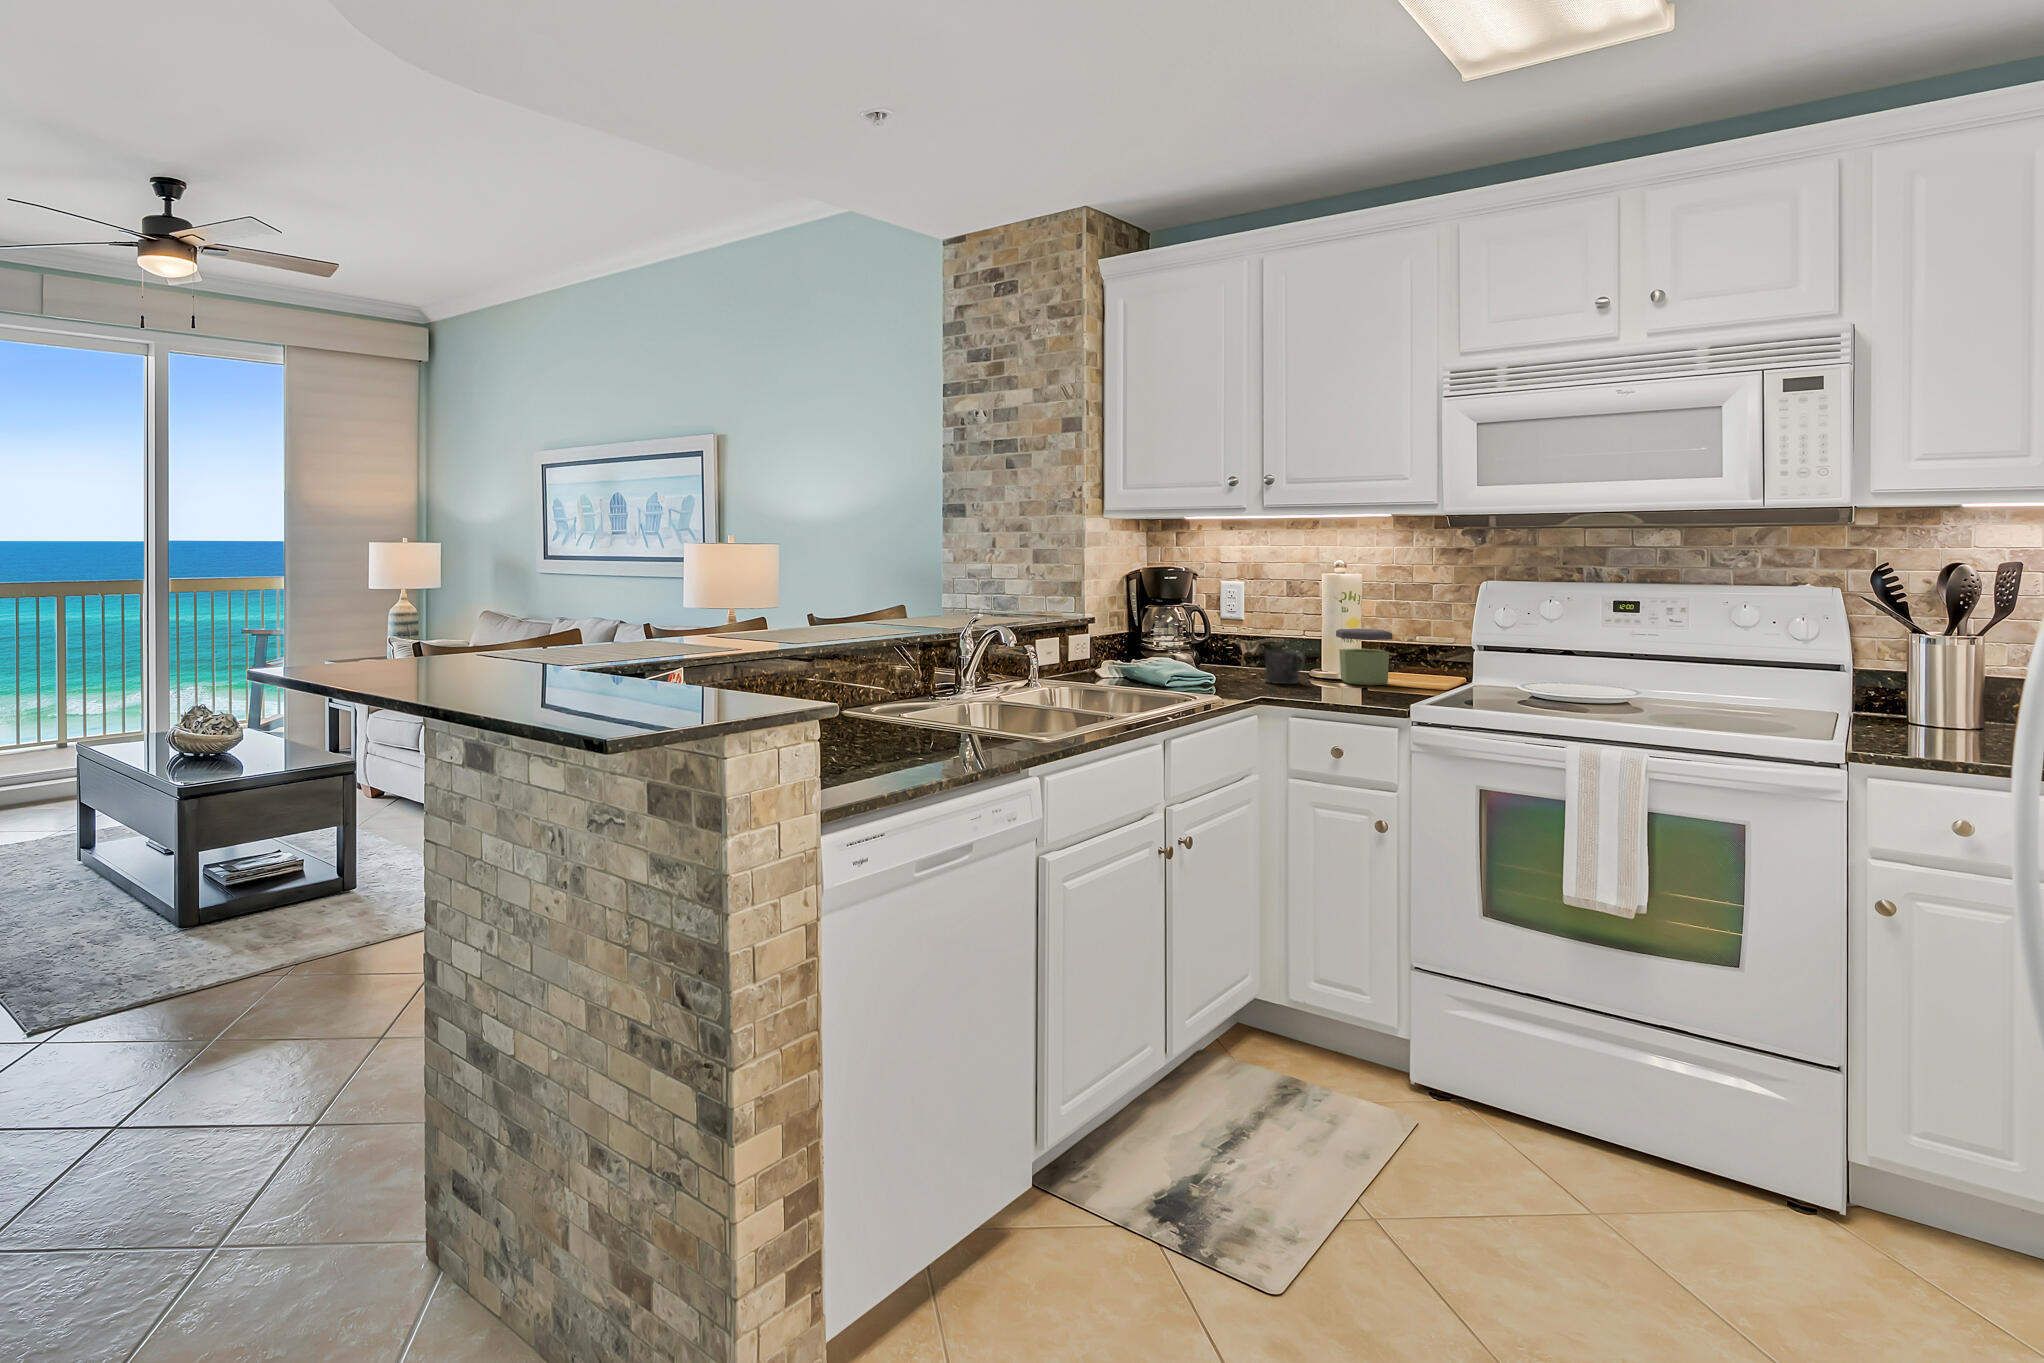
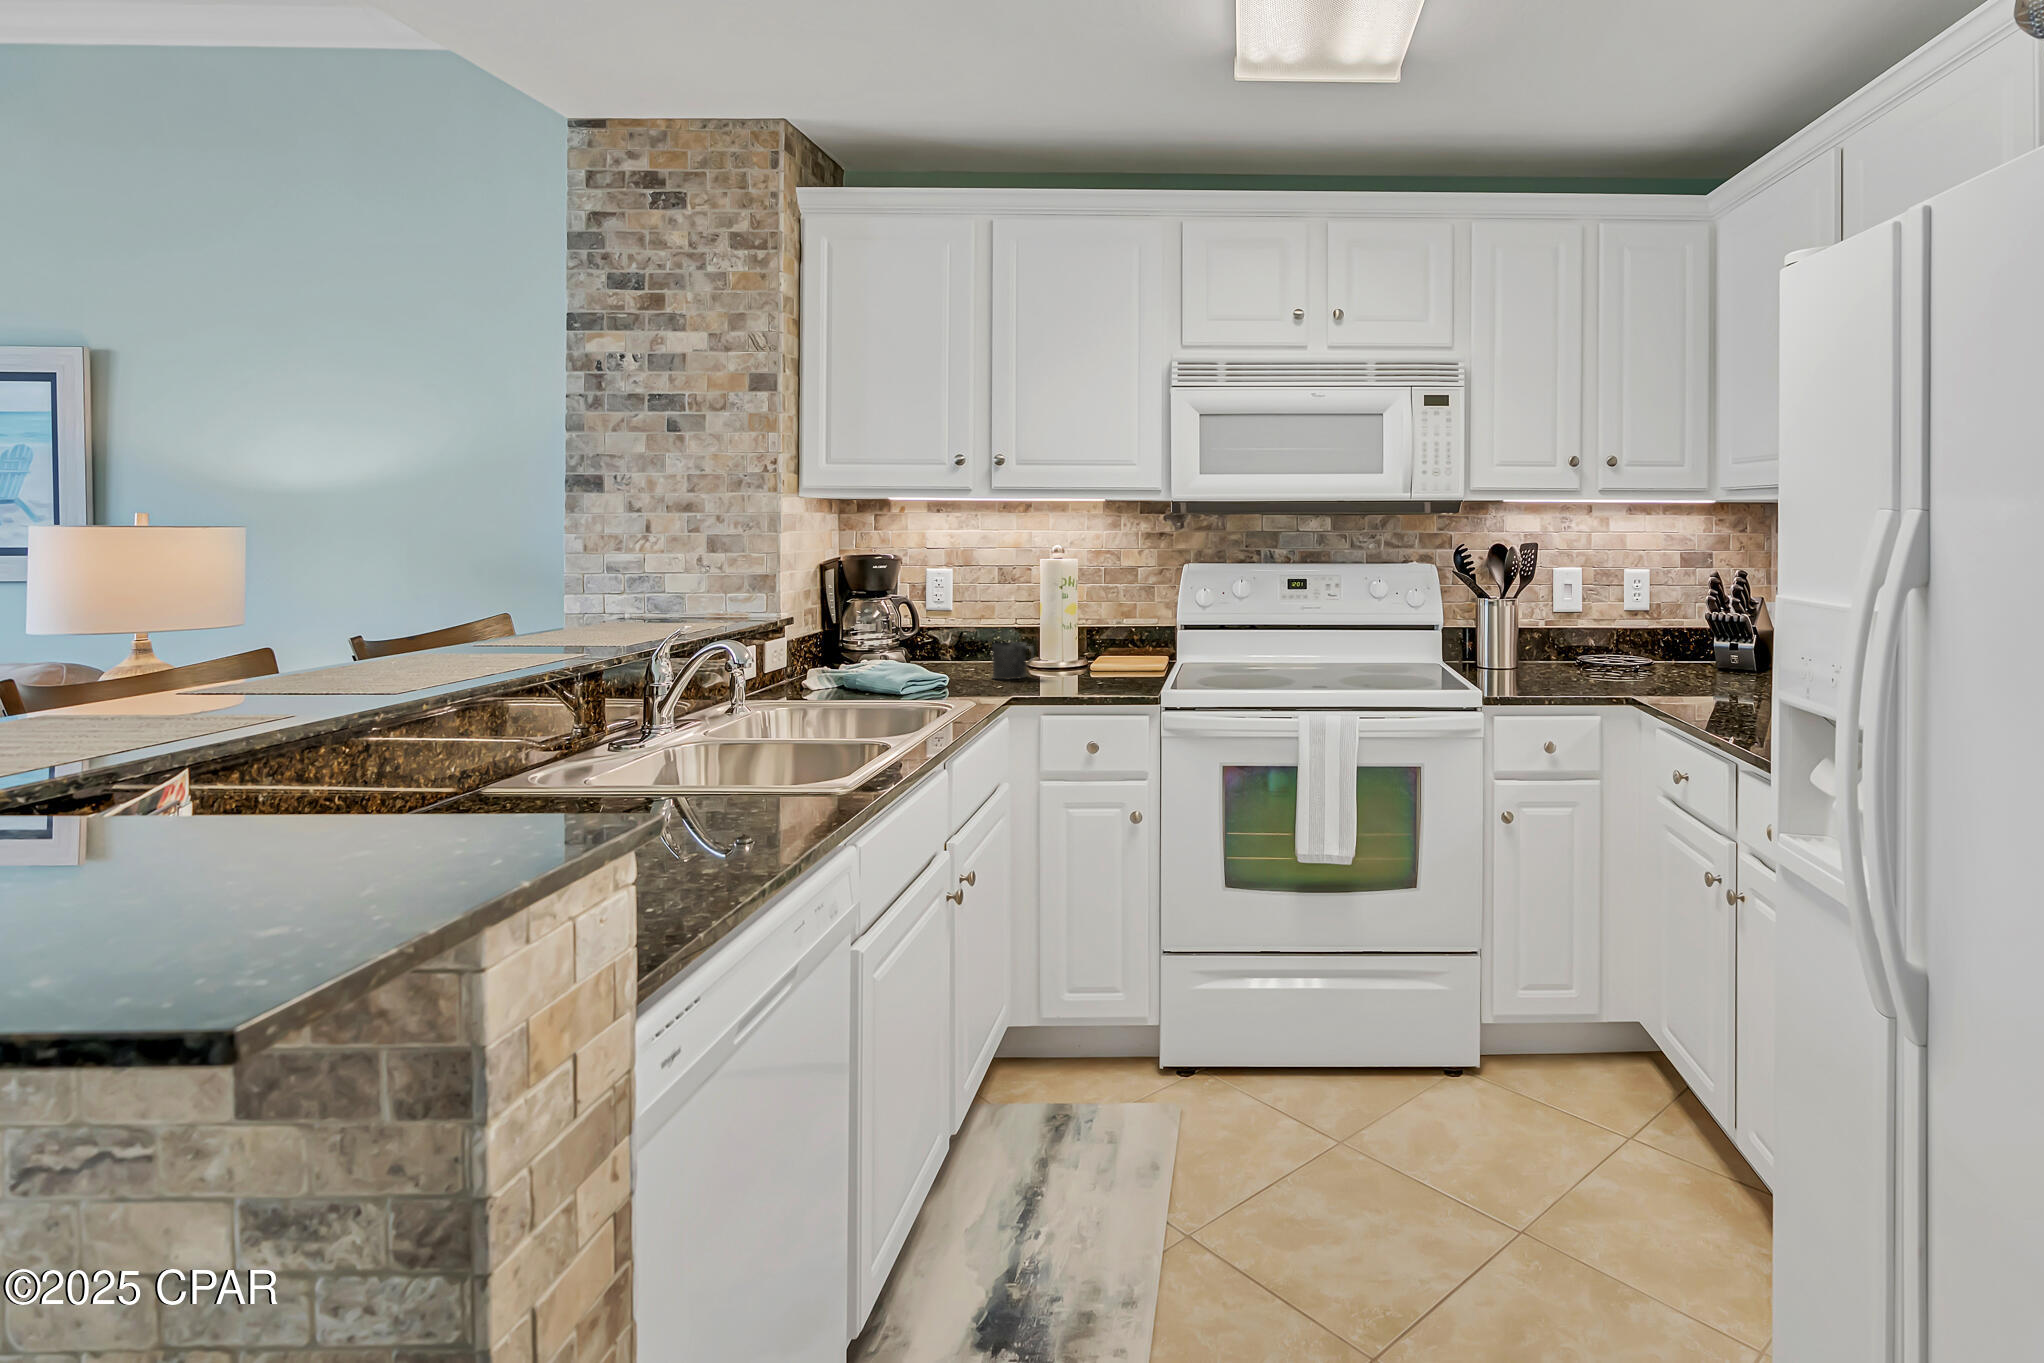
jar: present [1336,629,1393,685] -> none [1058,615,1111,673]

